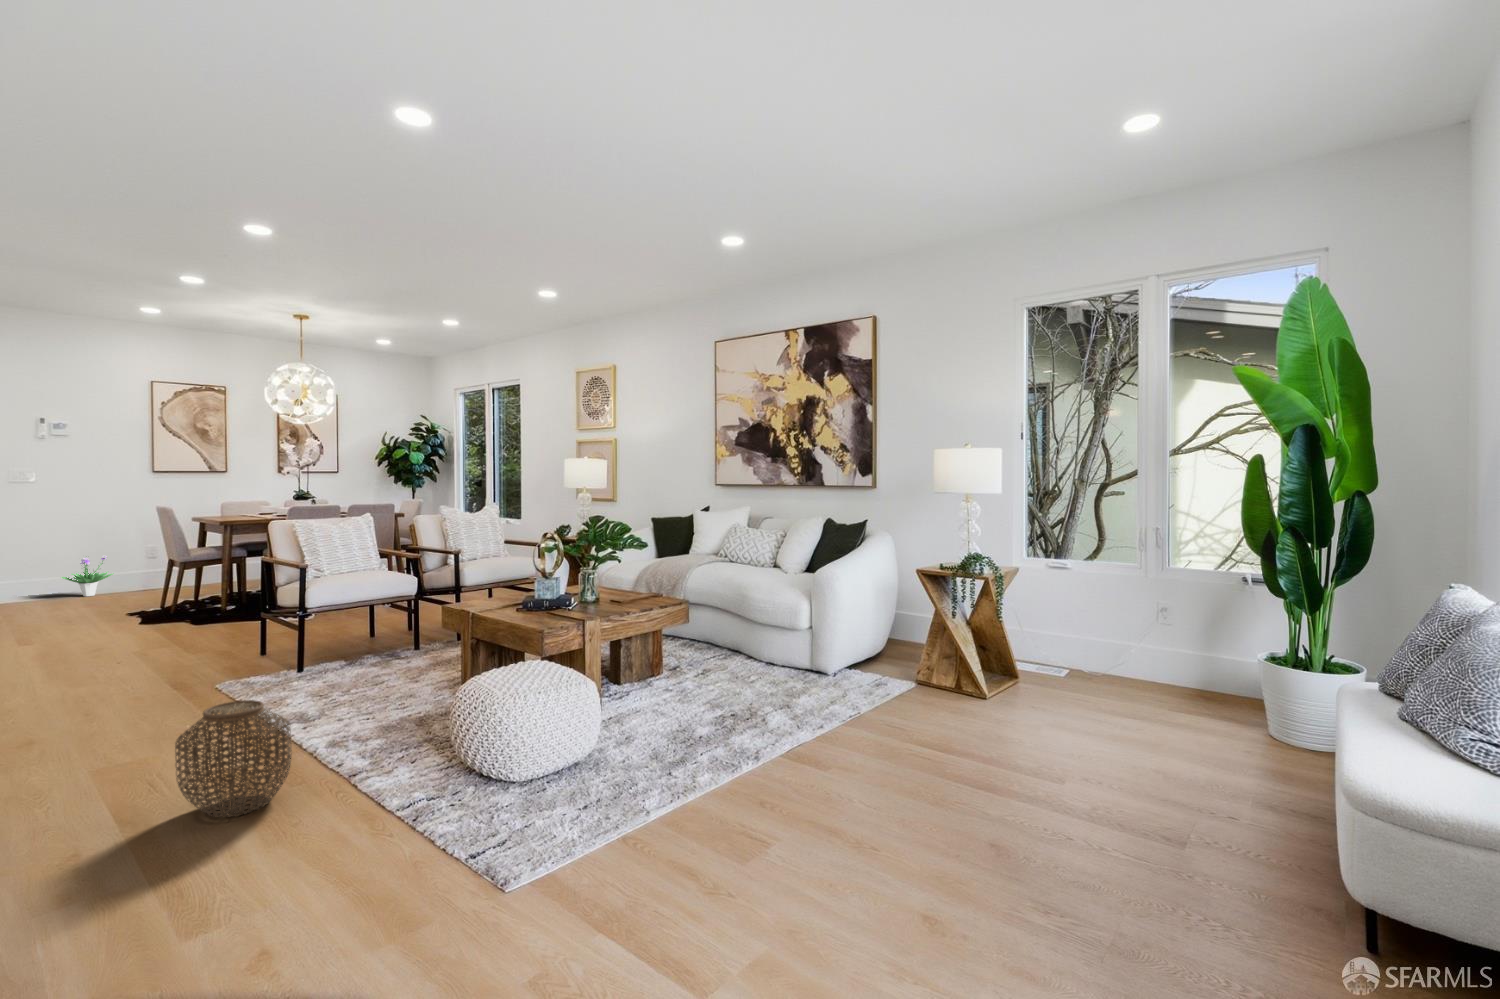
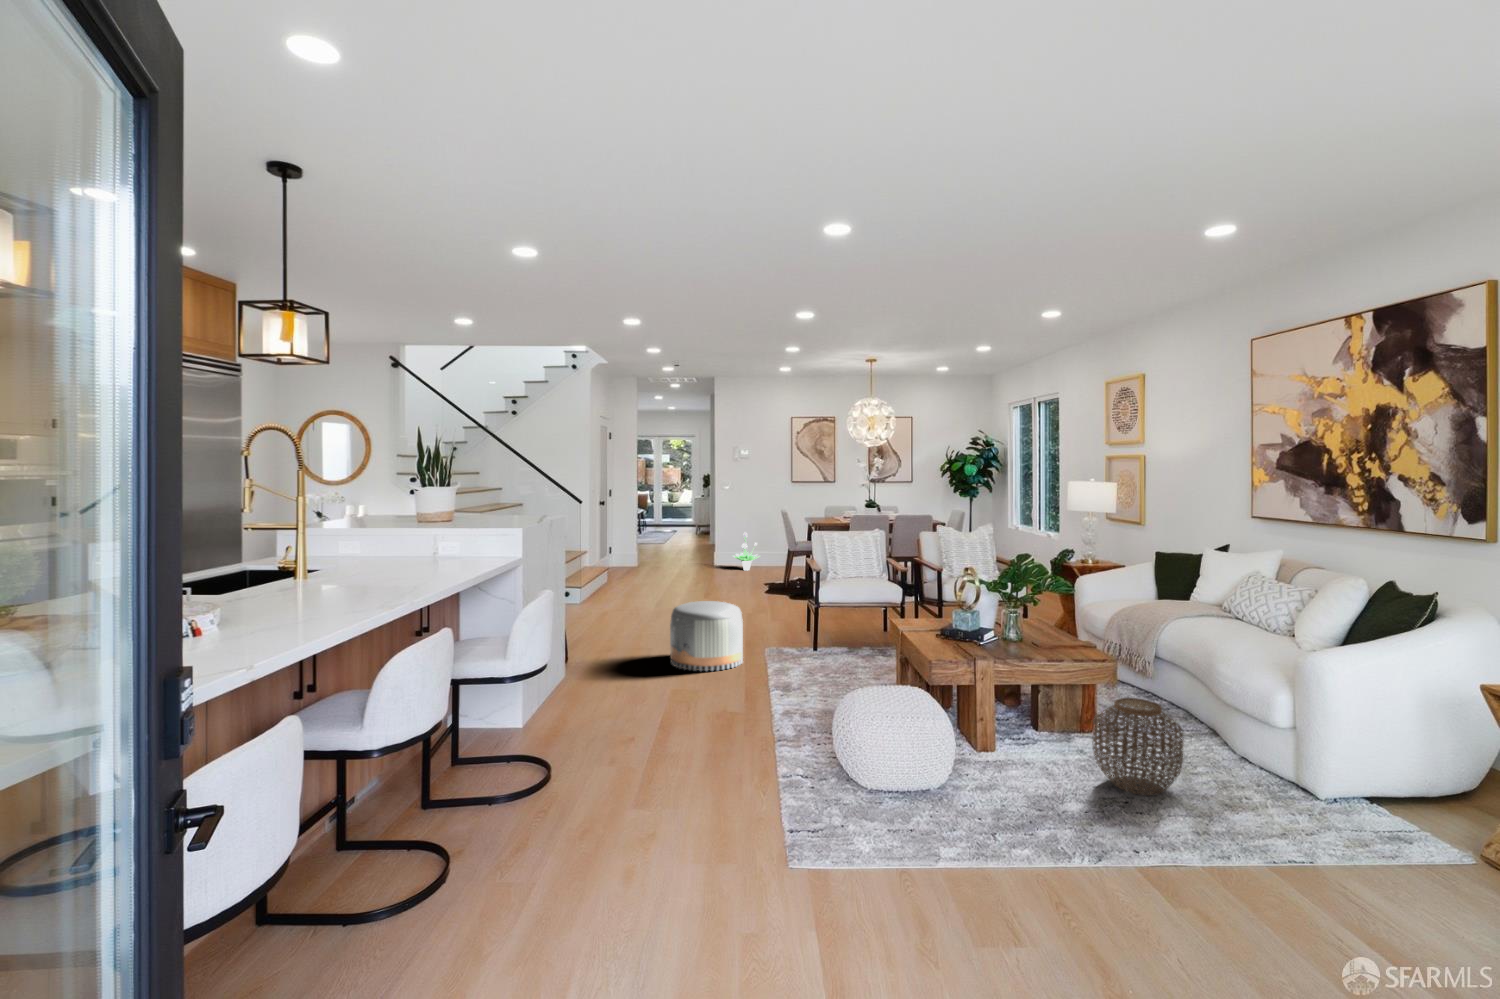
pouf: none [97,620,224,721] -> present [670,601,743,671]
woven basket: present [175,700,291,817] -> present [1093,698,1183,795]

